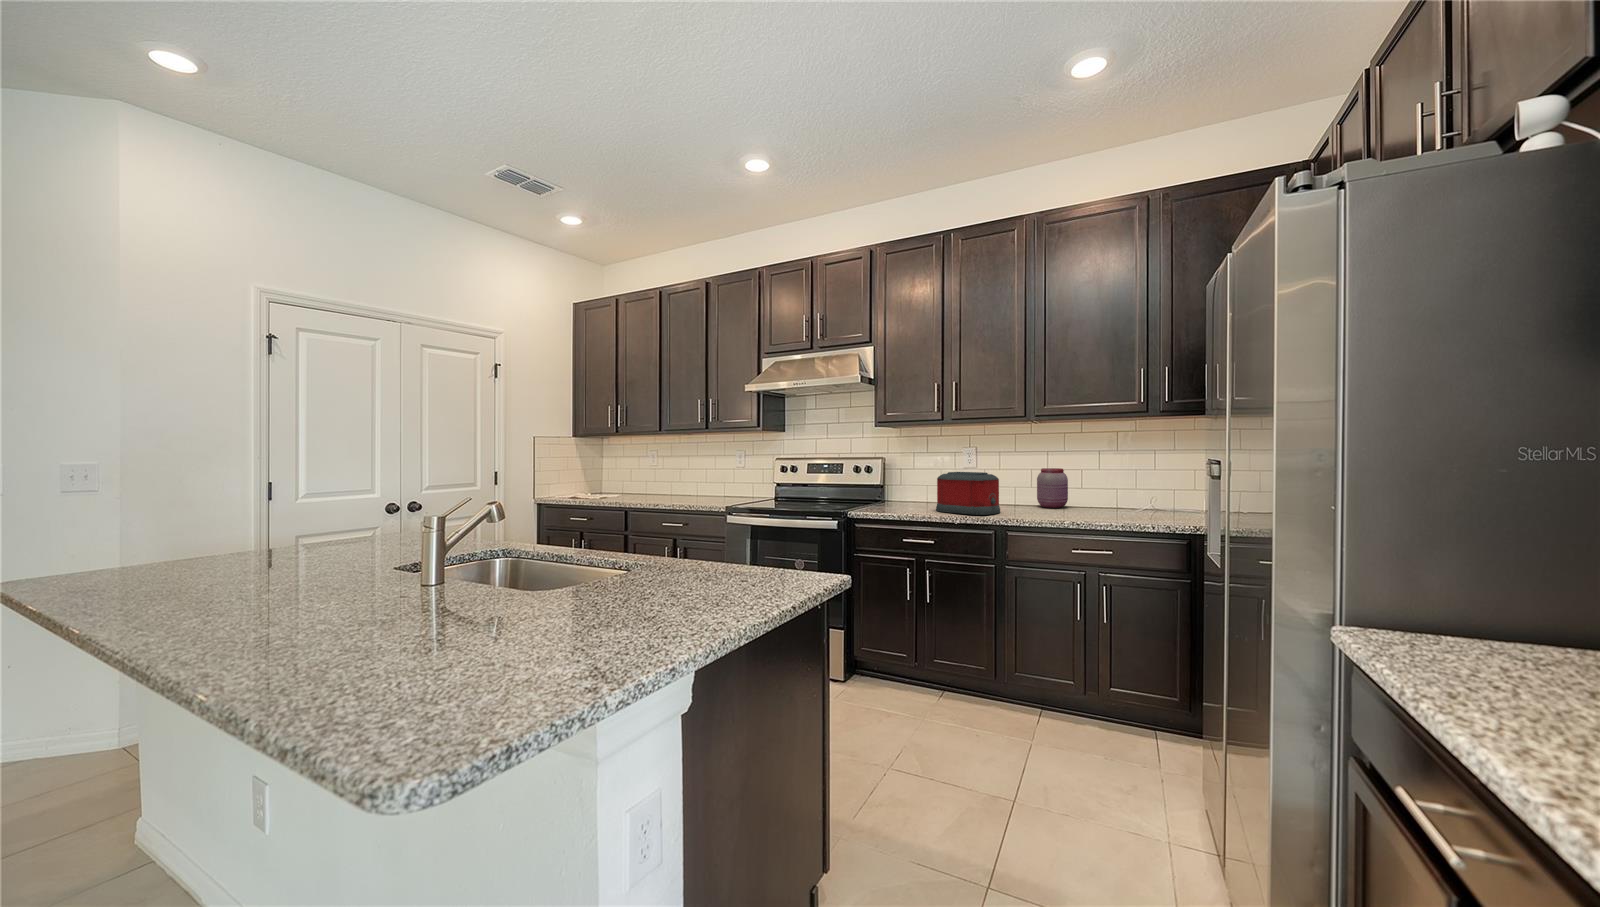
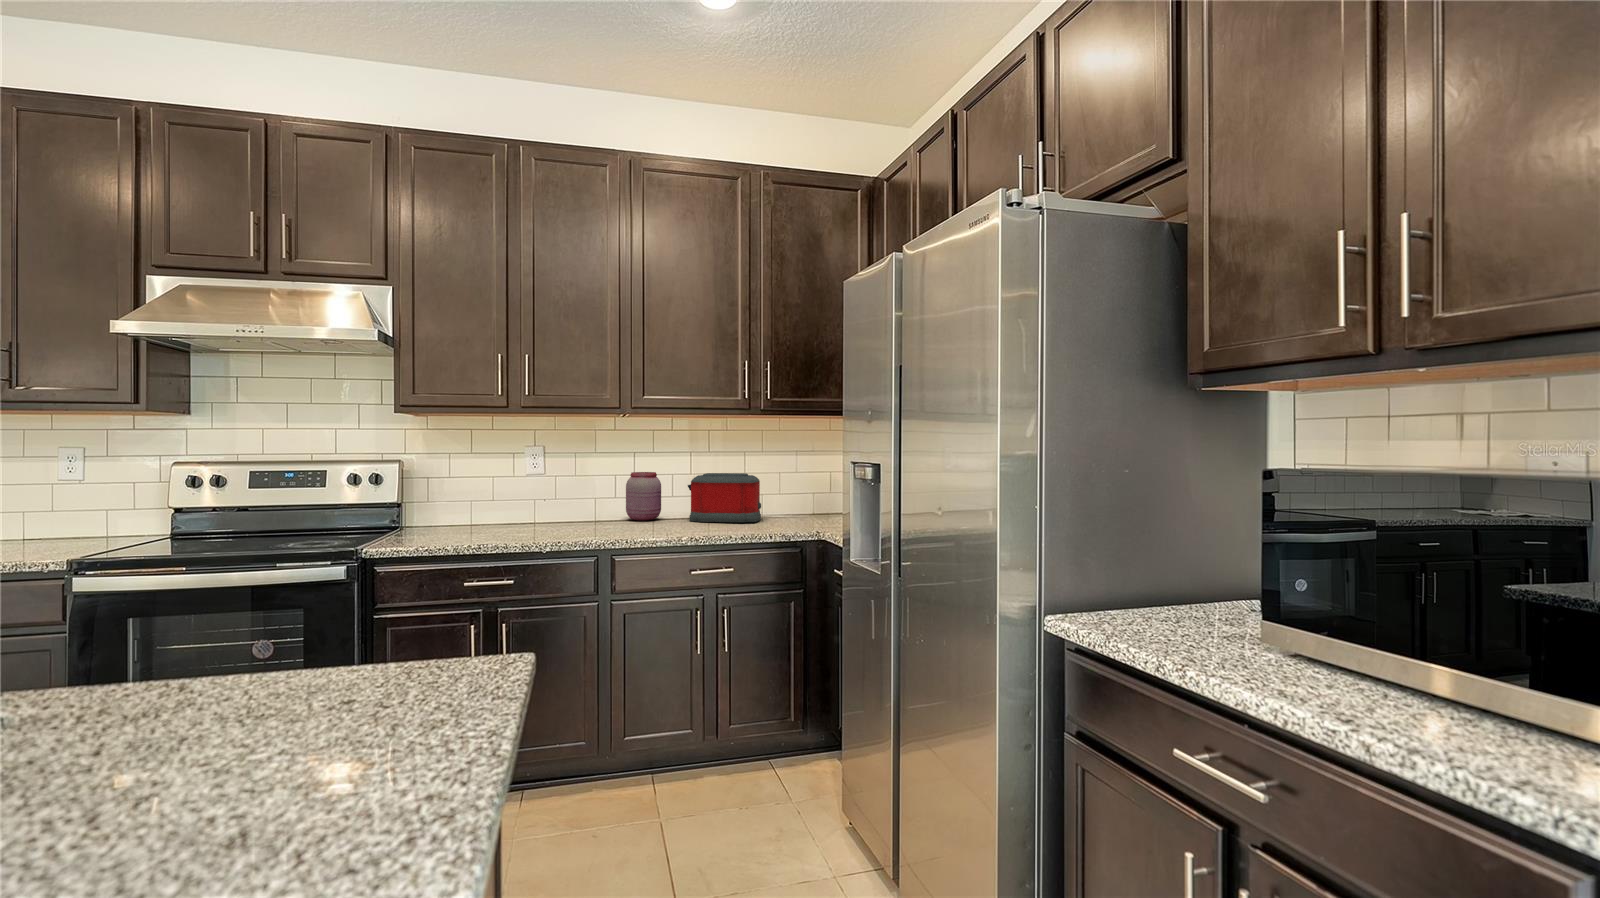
toaster: present [936,472,1000,515] -> present [688,473,761,522]

